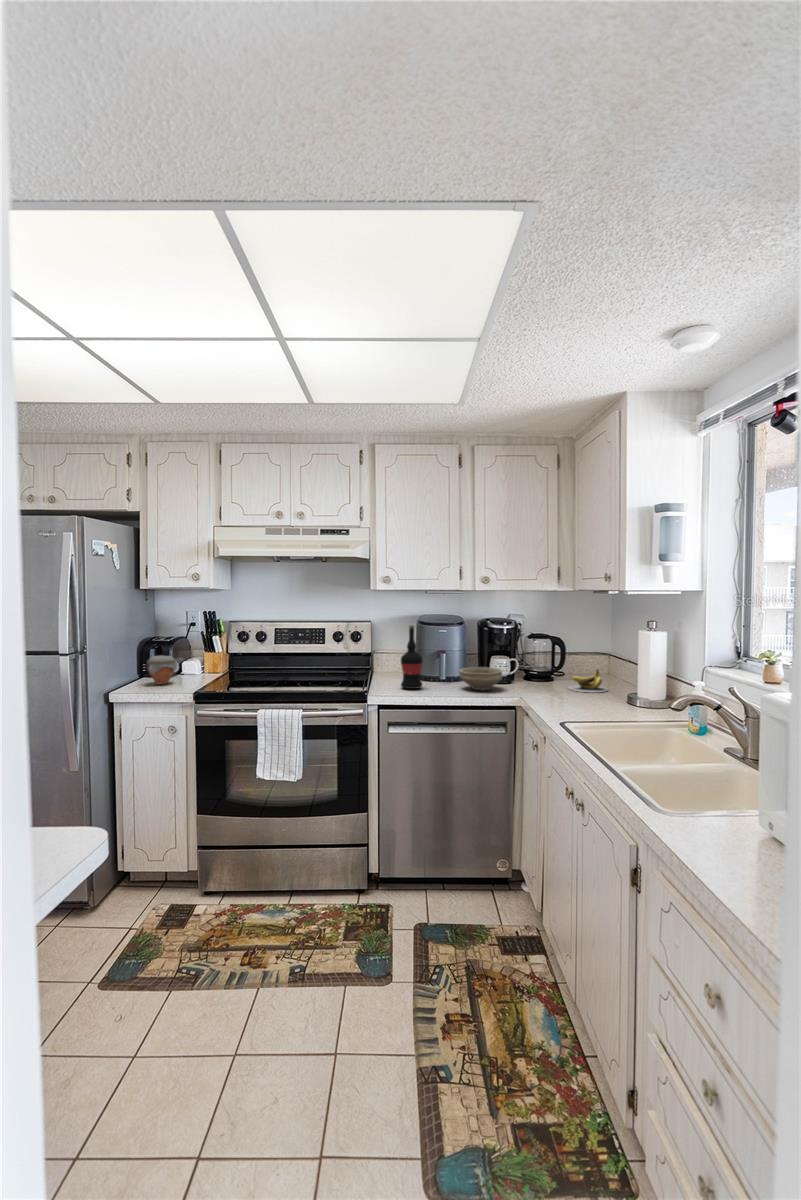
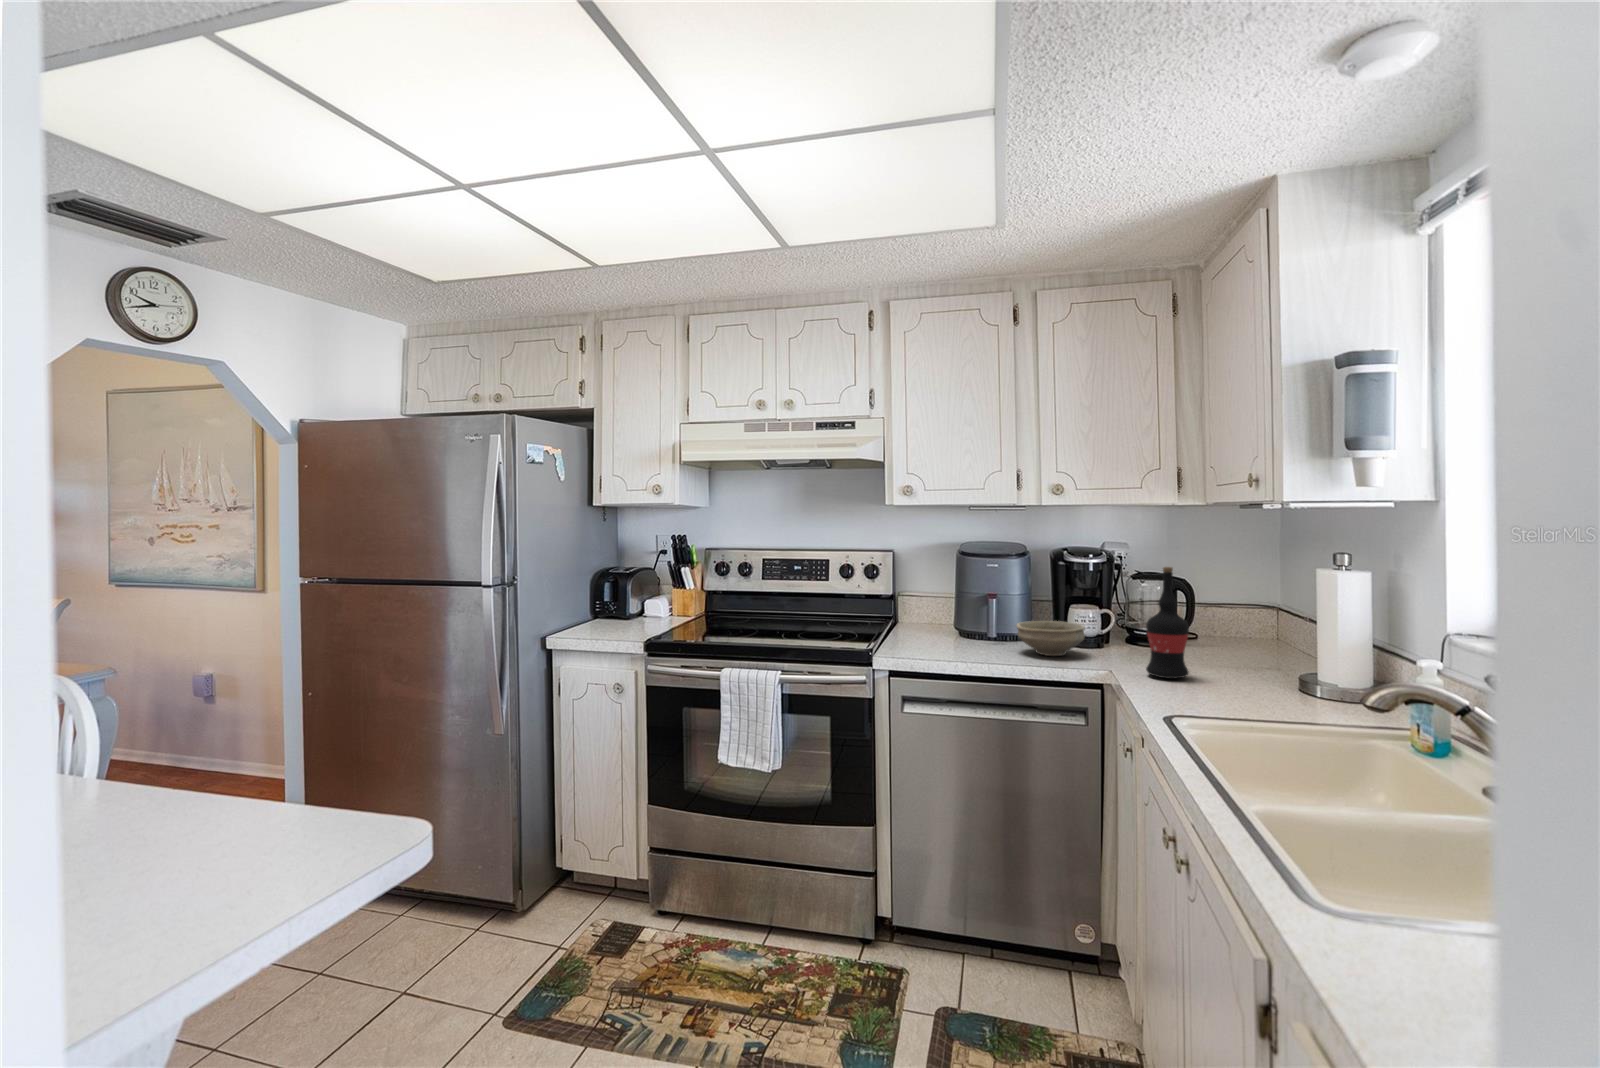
wine bottle: present [401,625,422,689] -> present [1146,567,1189,678]
jar: present [146,655,177,685] -> none [595,594,635,631]
banana: present [567,670,608,692] -> none [1195,629,1268,667]

